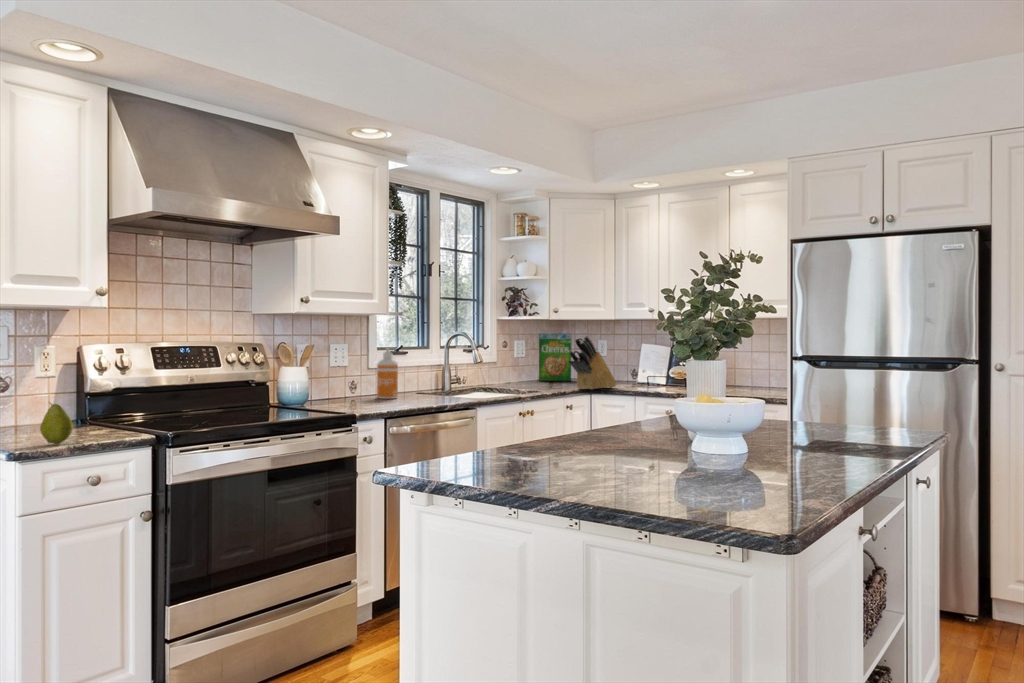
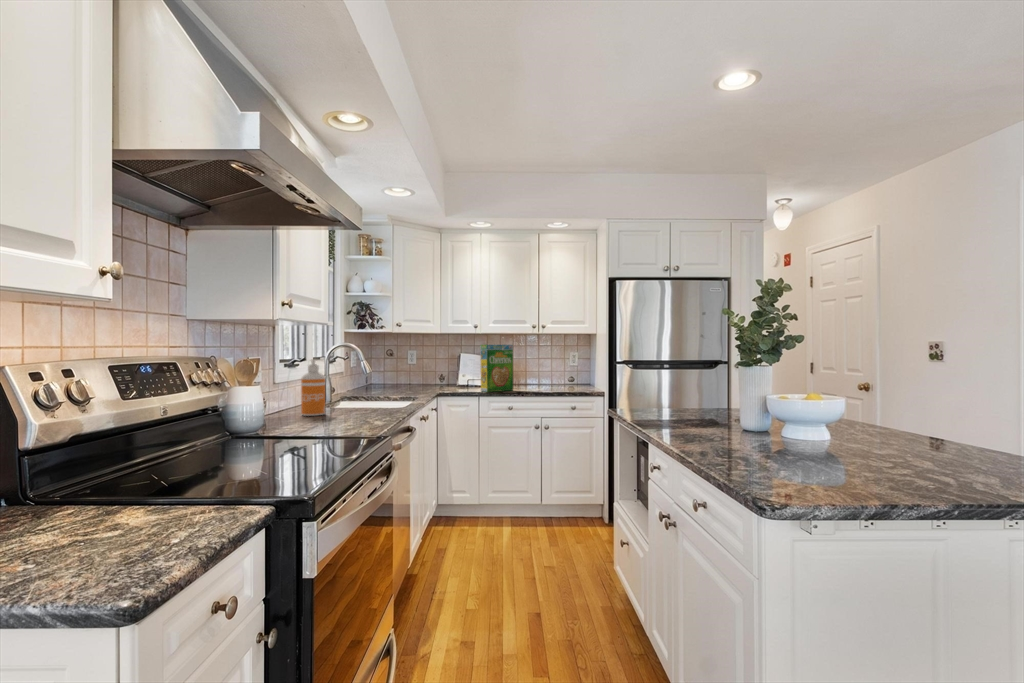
cereal box: present [538,334,572,381] -> present [480,345,513,392]
knife block: present [569,336,616,389] -> none [433,346,458,393]
fruit: present [40,403,73,444] -> none [97,484,174,574]

